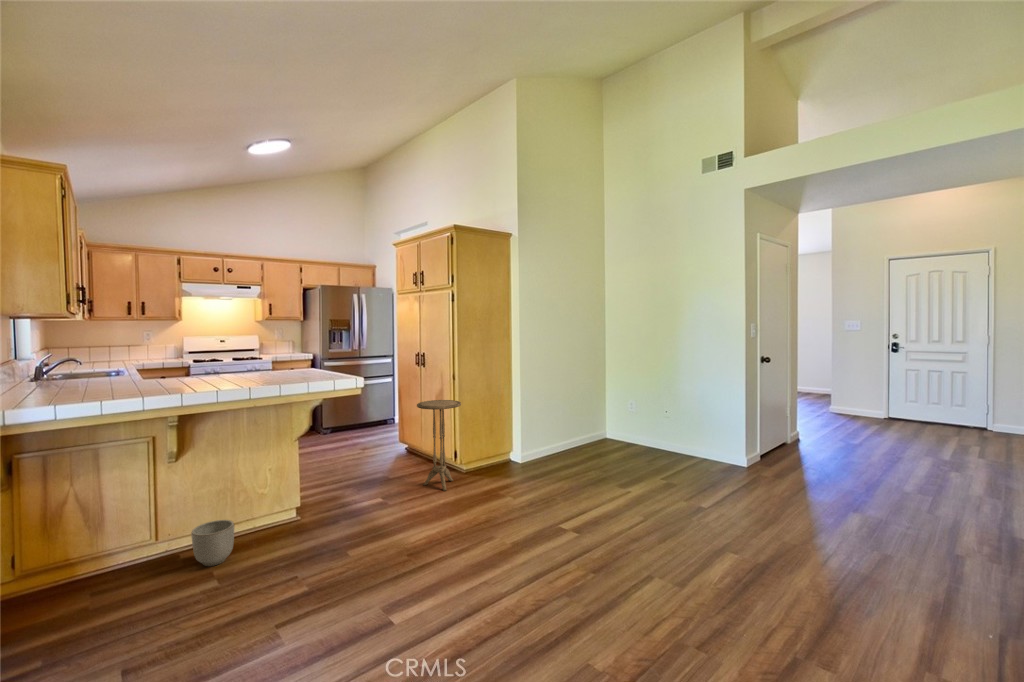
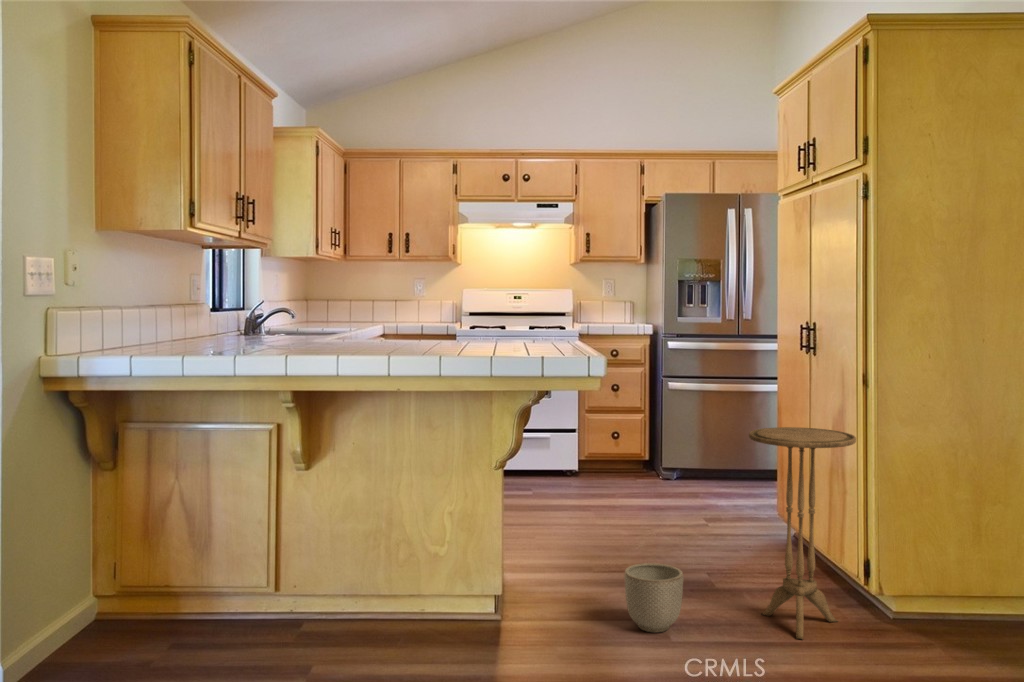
planter: present [191,520,234,566] -> present [624,563,683,632]

